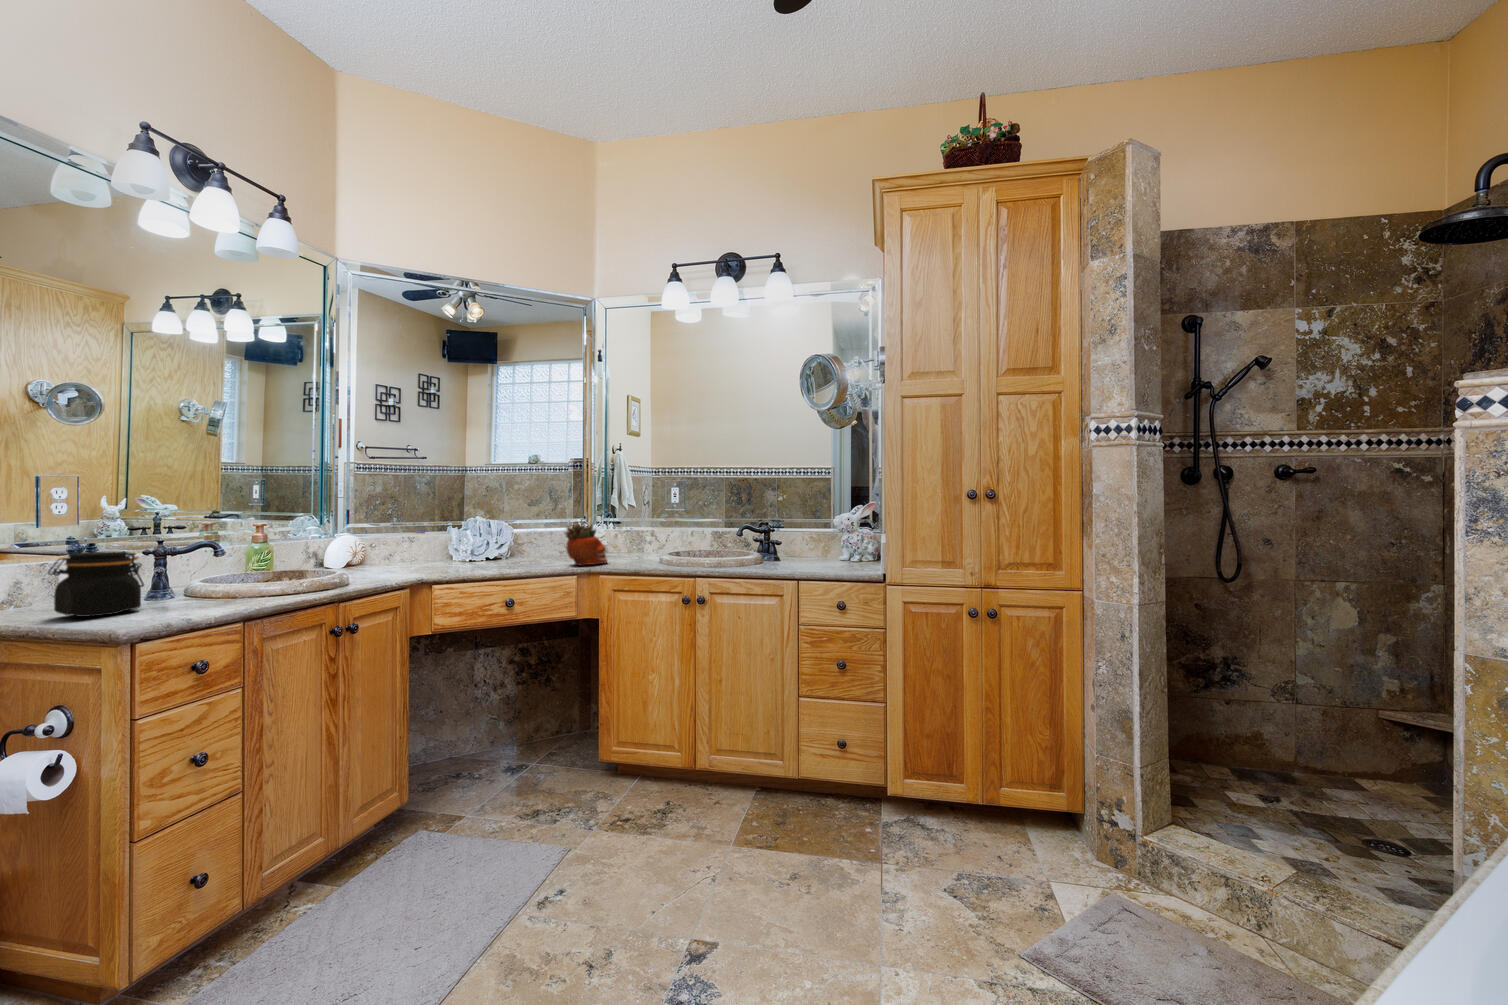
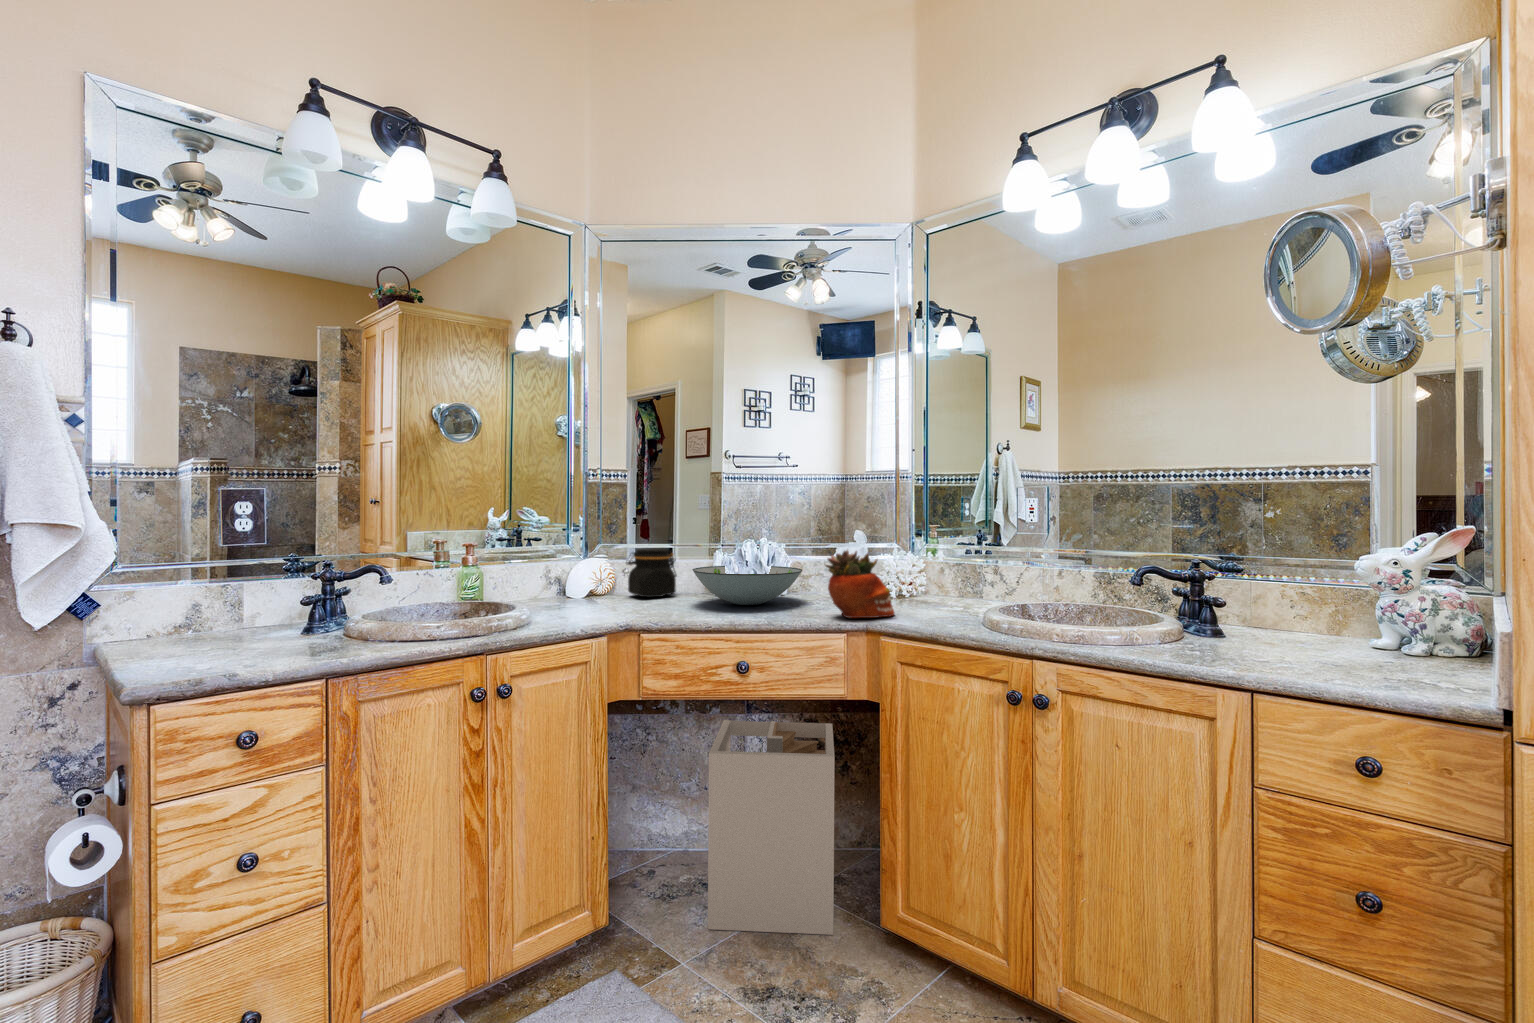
decorative bowl: none [453,538,536,564] -> present [692,566,802,605]
jar: present [48,551,144,617] -> present [626,549,677,597]
laundry hamper: none [463,645,563,796] -> present [708,720,835,935]

